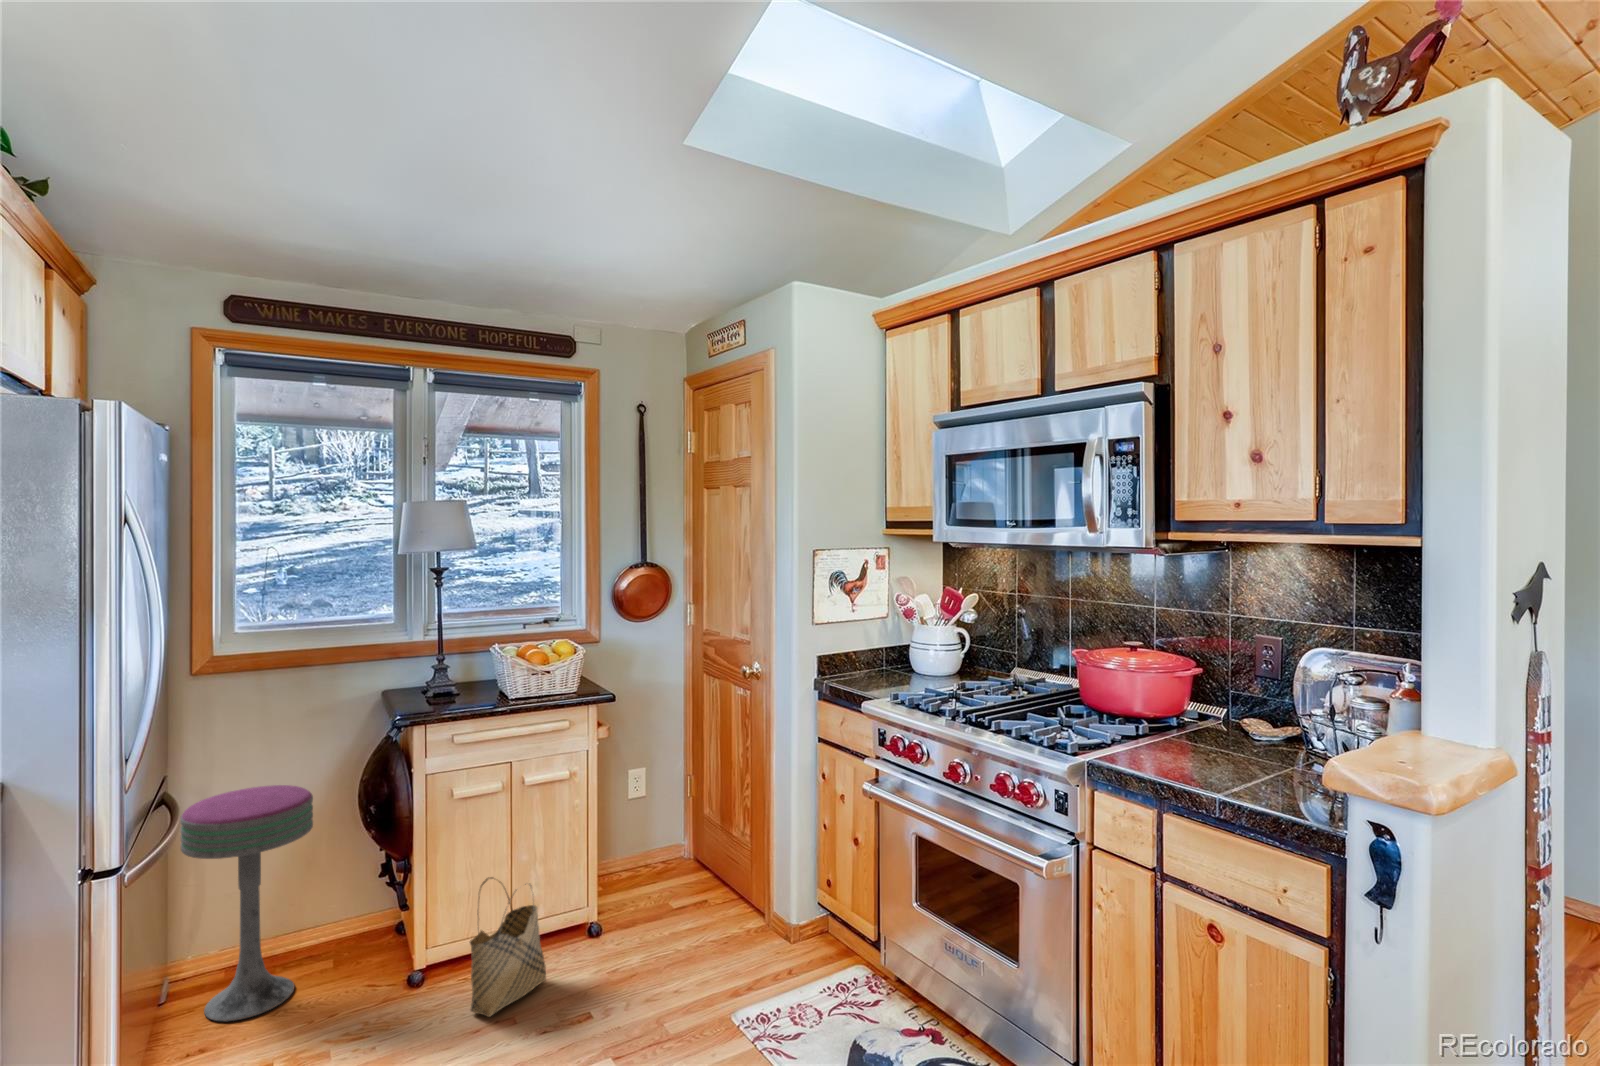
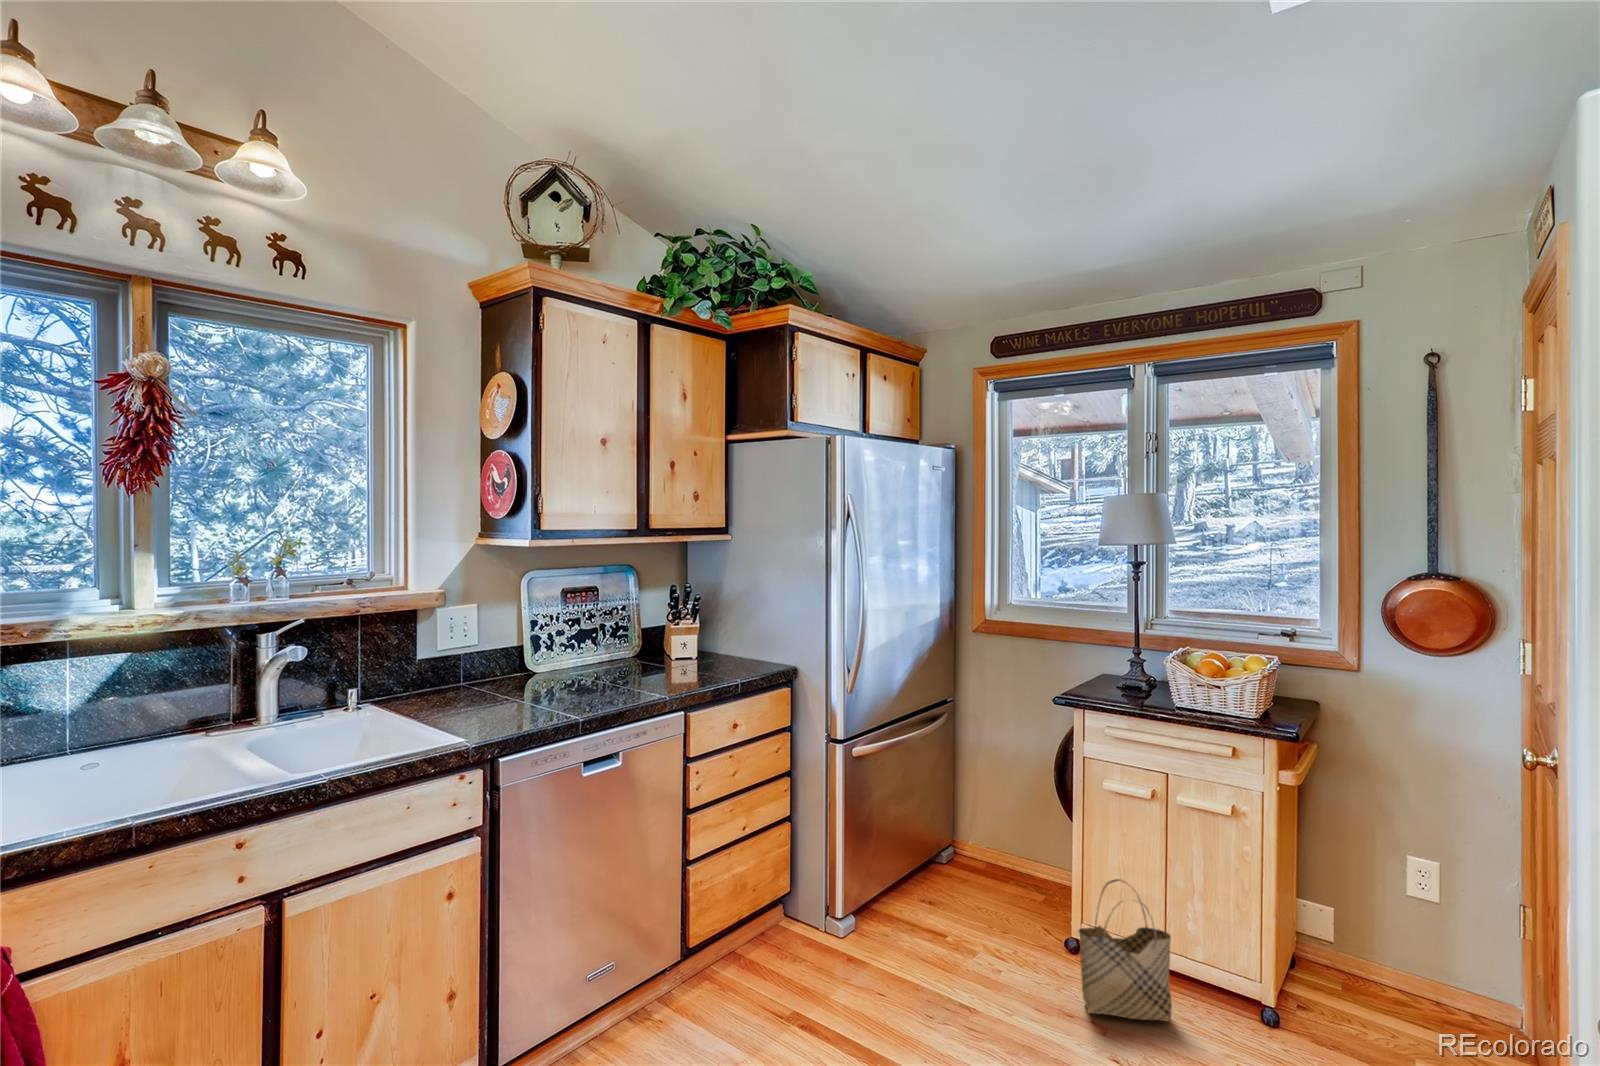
bar stool: present [180,785,313,1021] -> none [935,726,1023,905]

